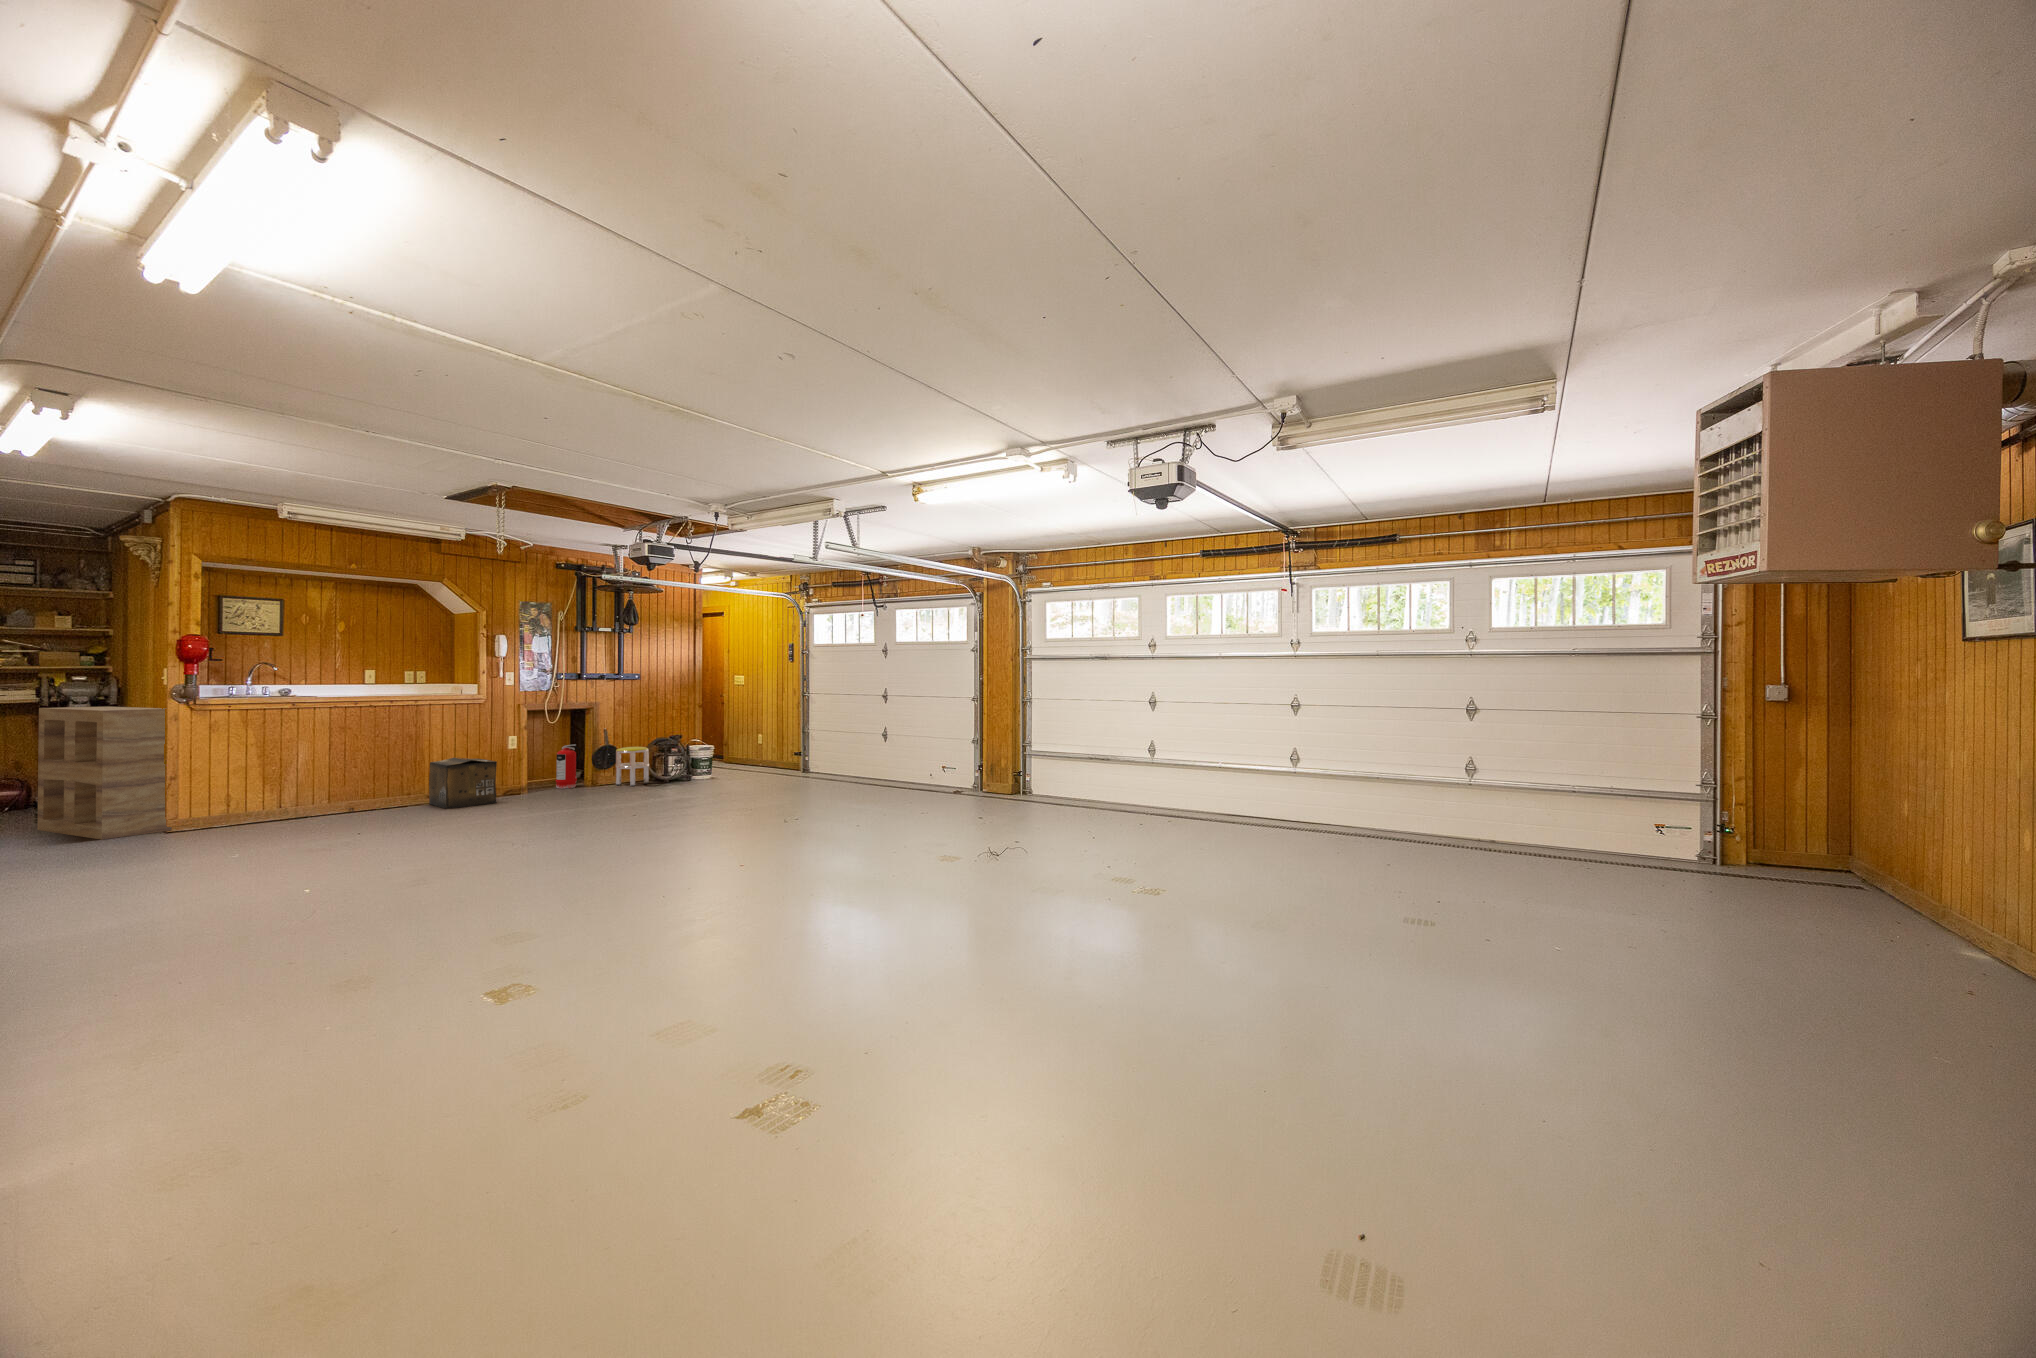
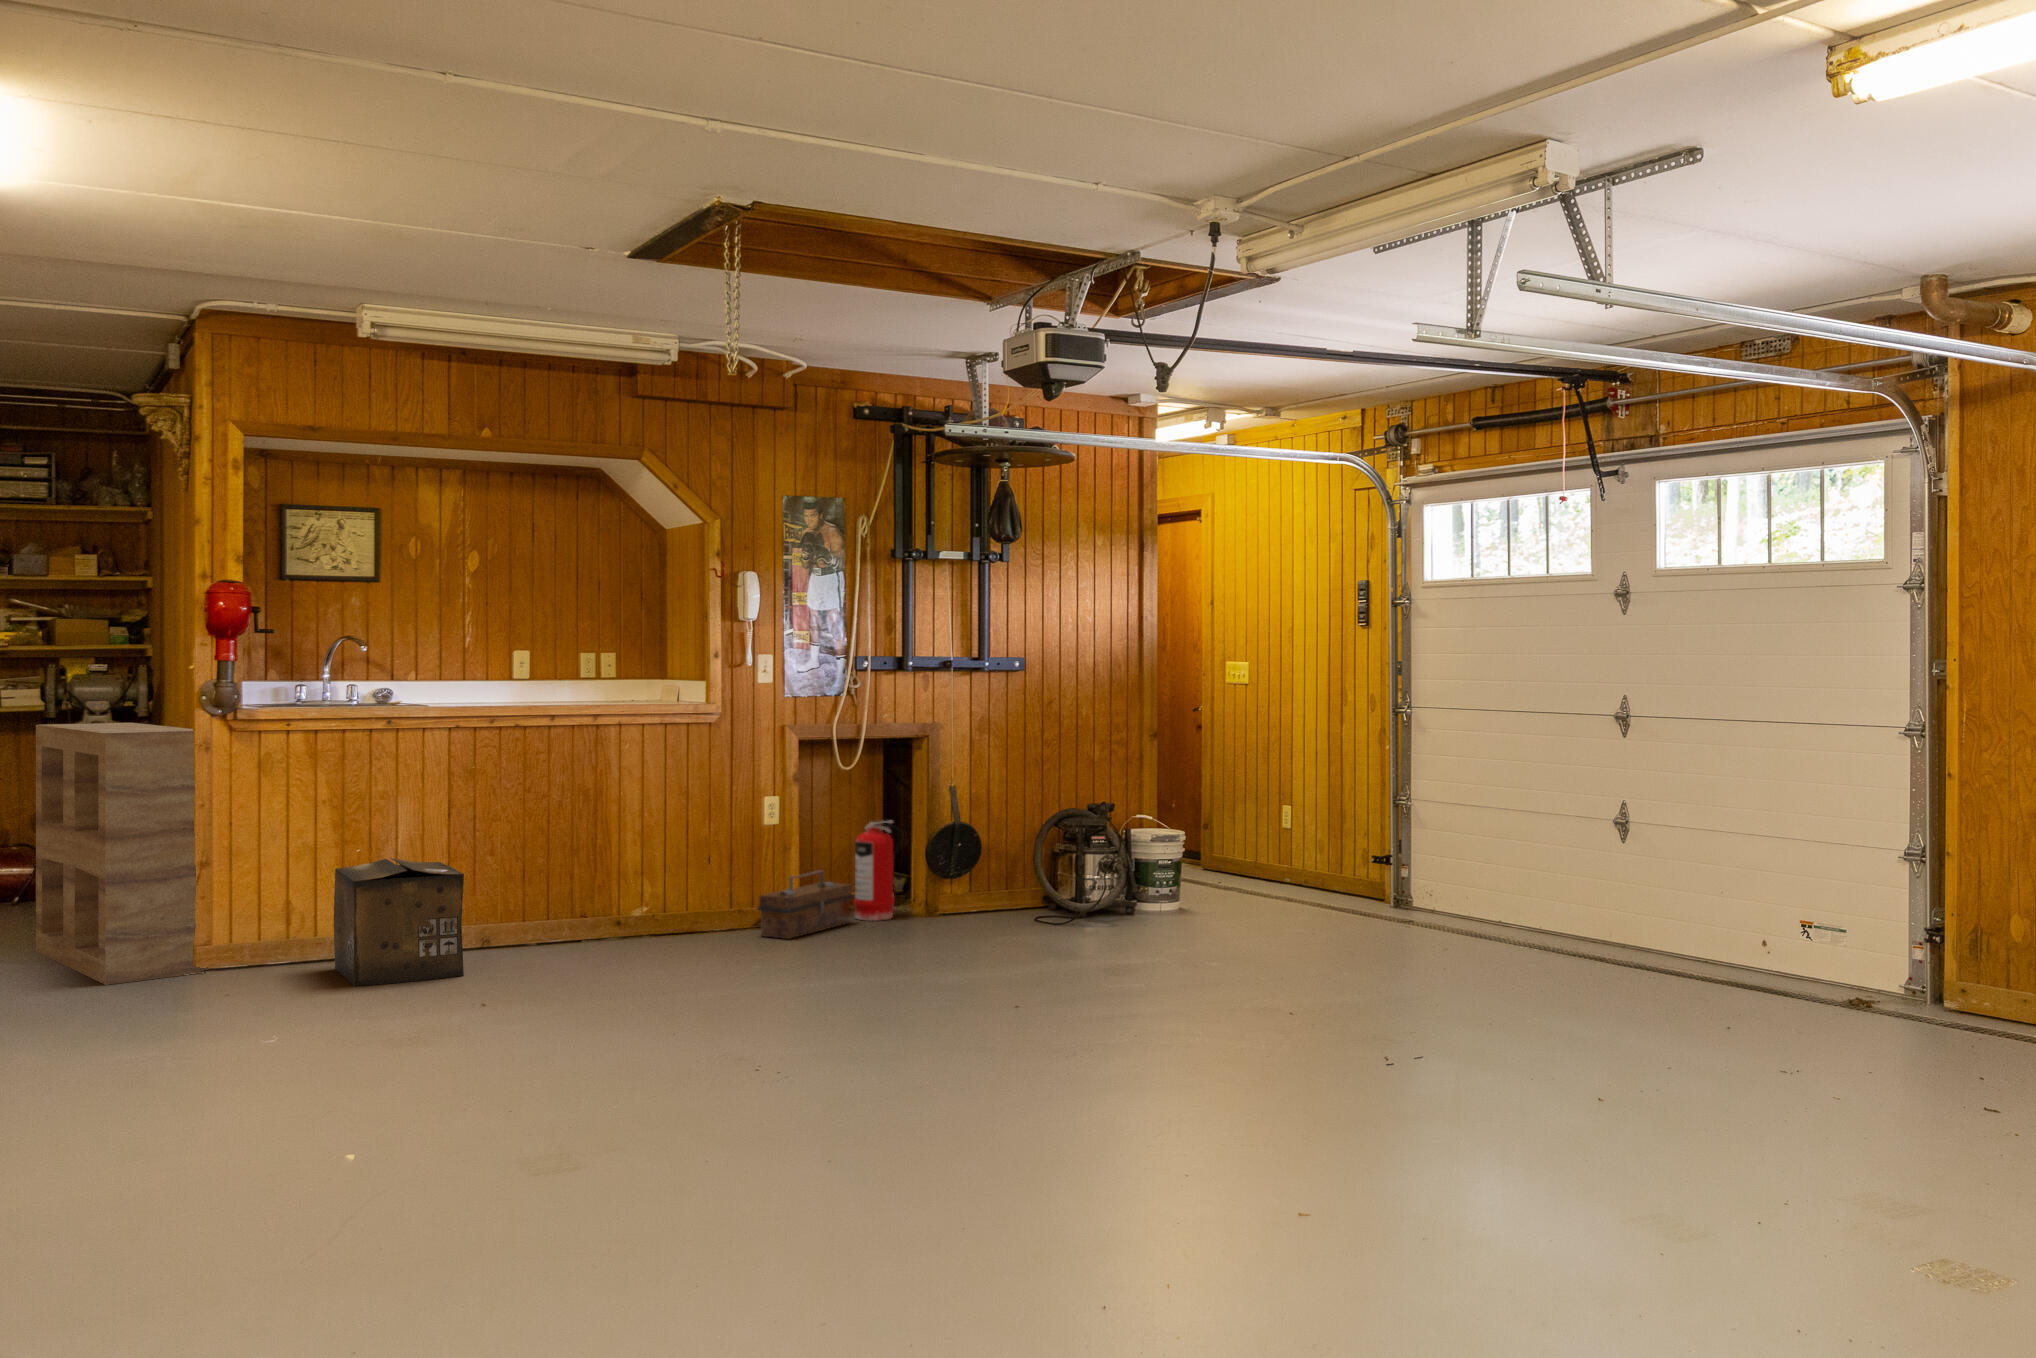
stool: present [616,747,650,786] -> none [973,830,1044,925]
cardboard box: present [429,758,497,809] -> present [334,858,464,986]
toolbox: none [504,767,556,797] -> present [757,870,854,939]

